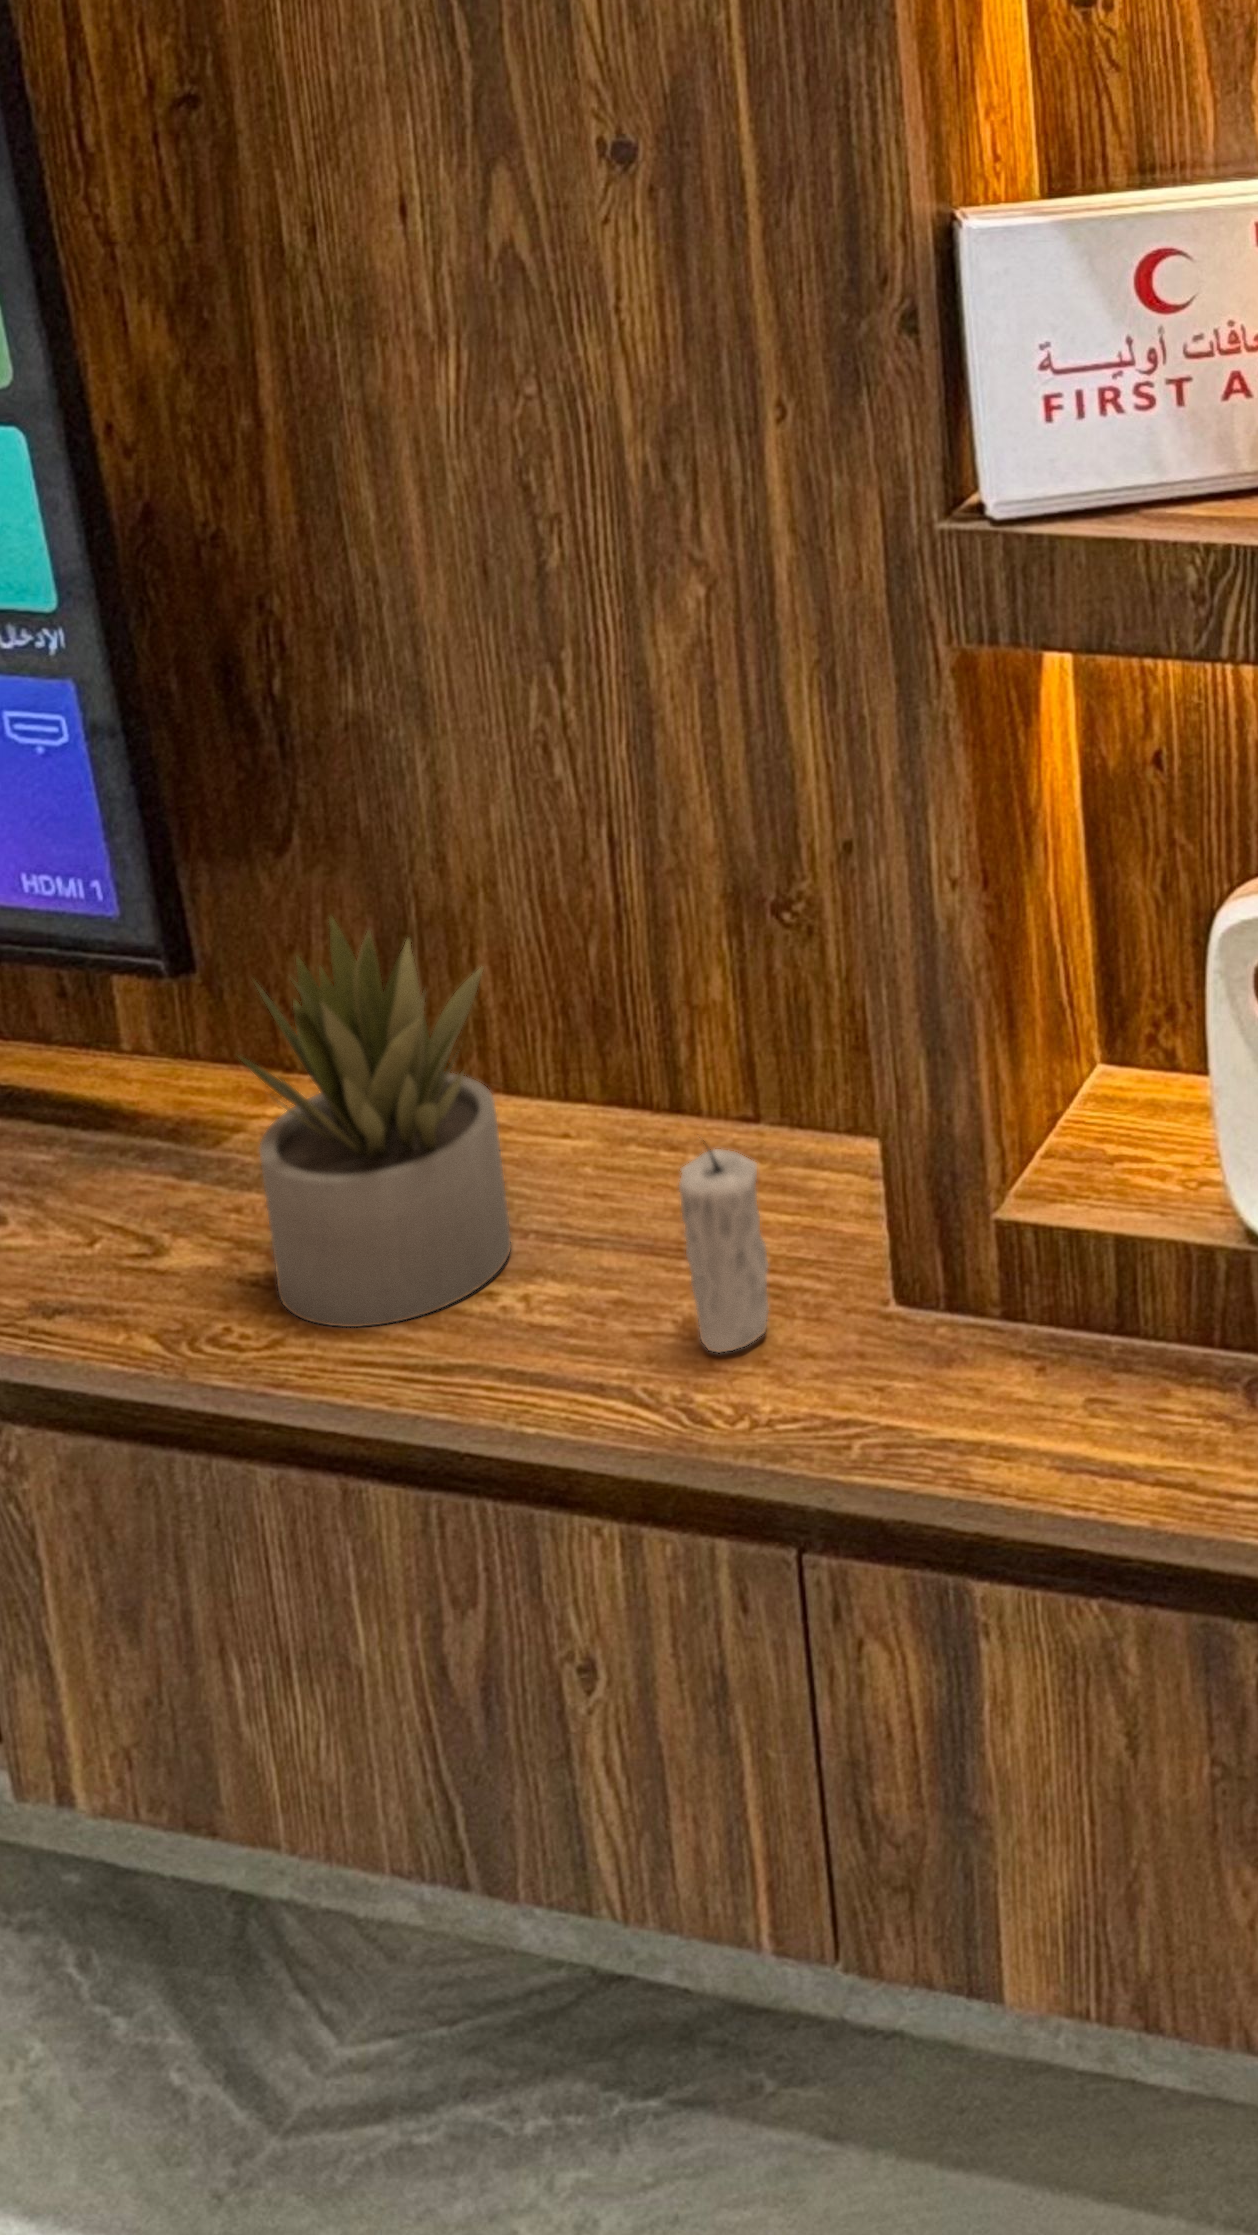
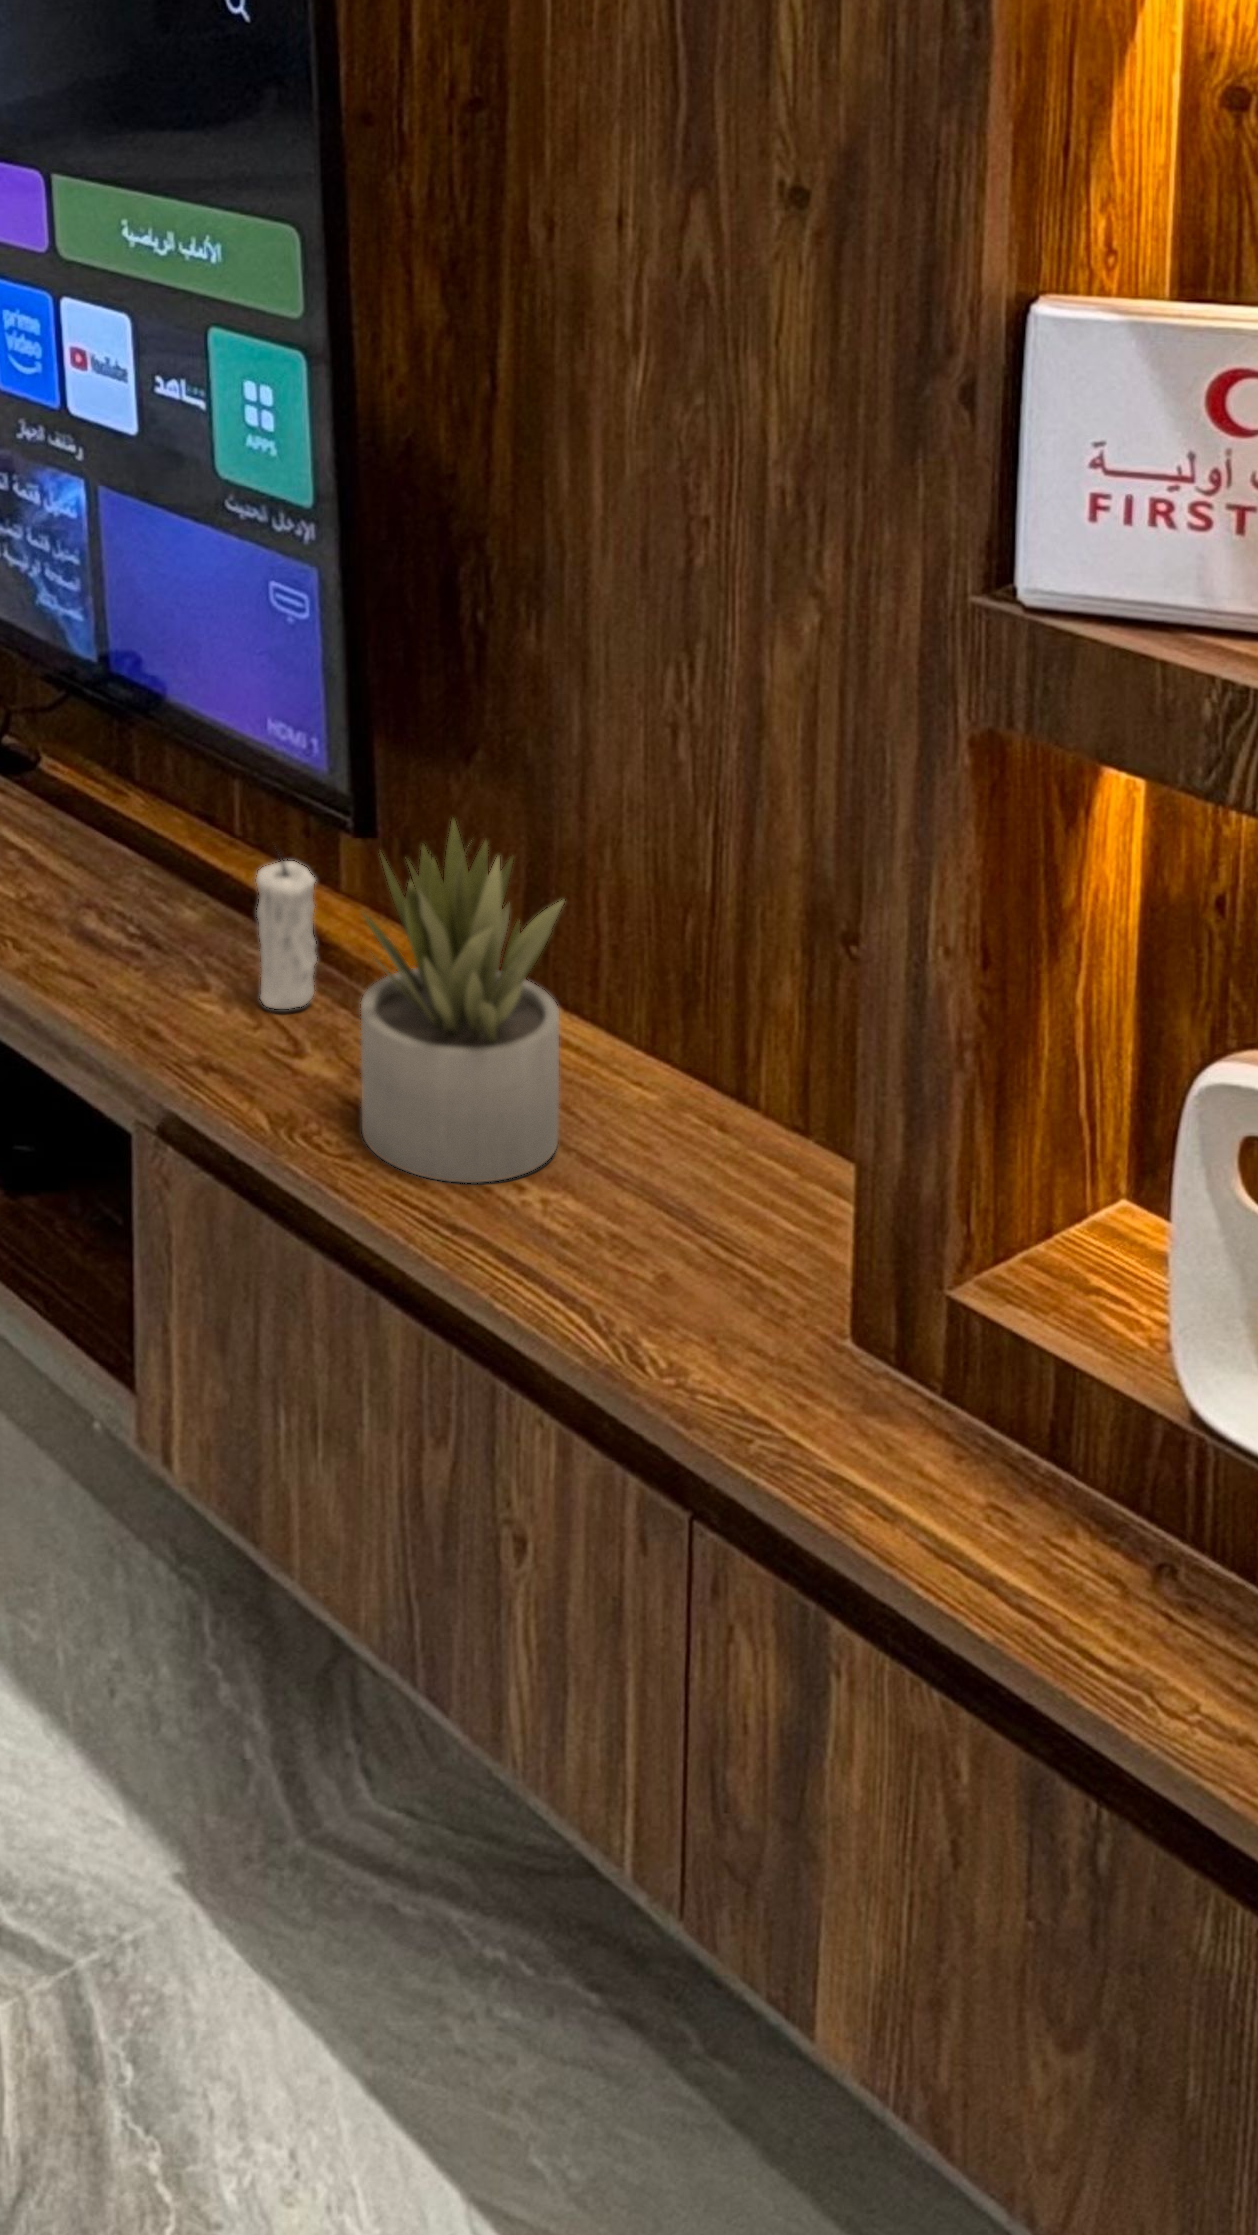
candle: present [679,1149,769,1352] -> present [256,846,317,1009]

